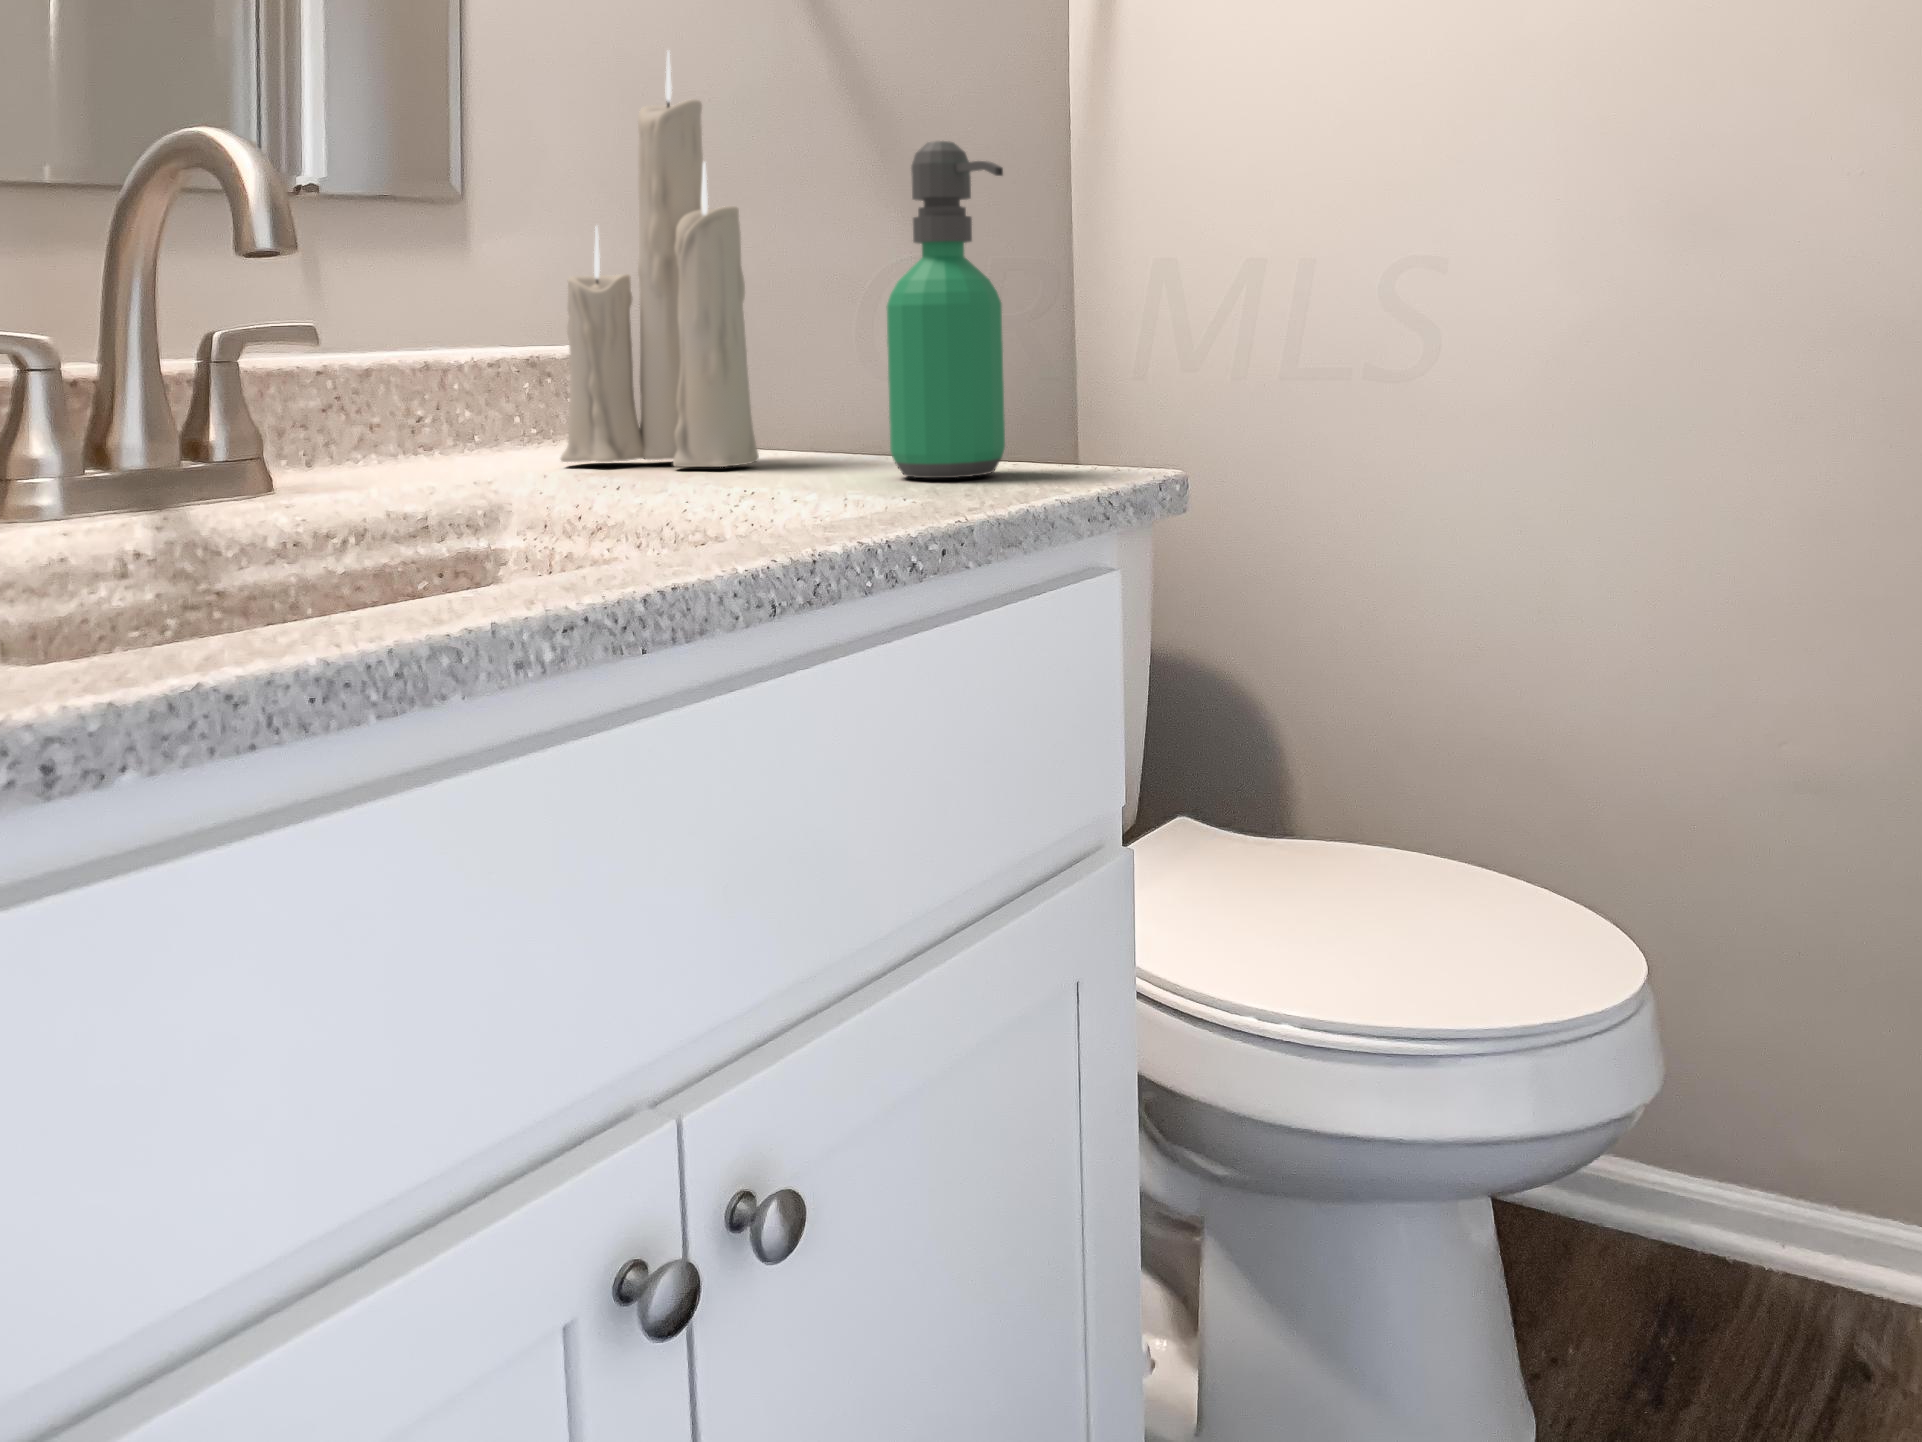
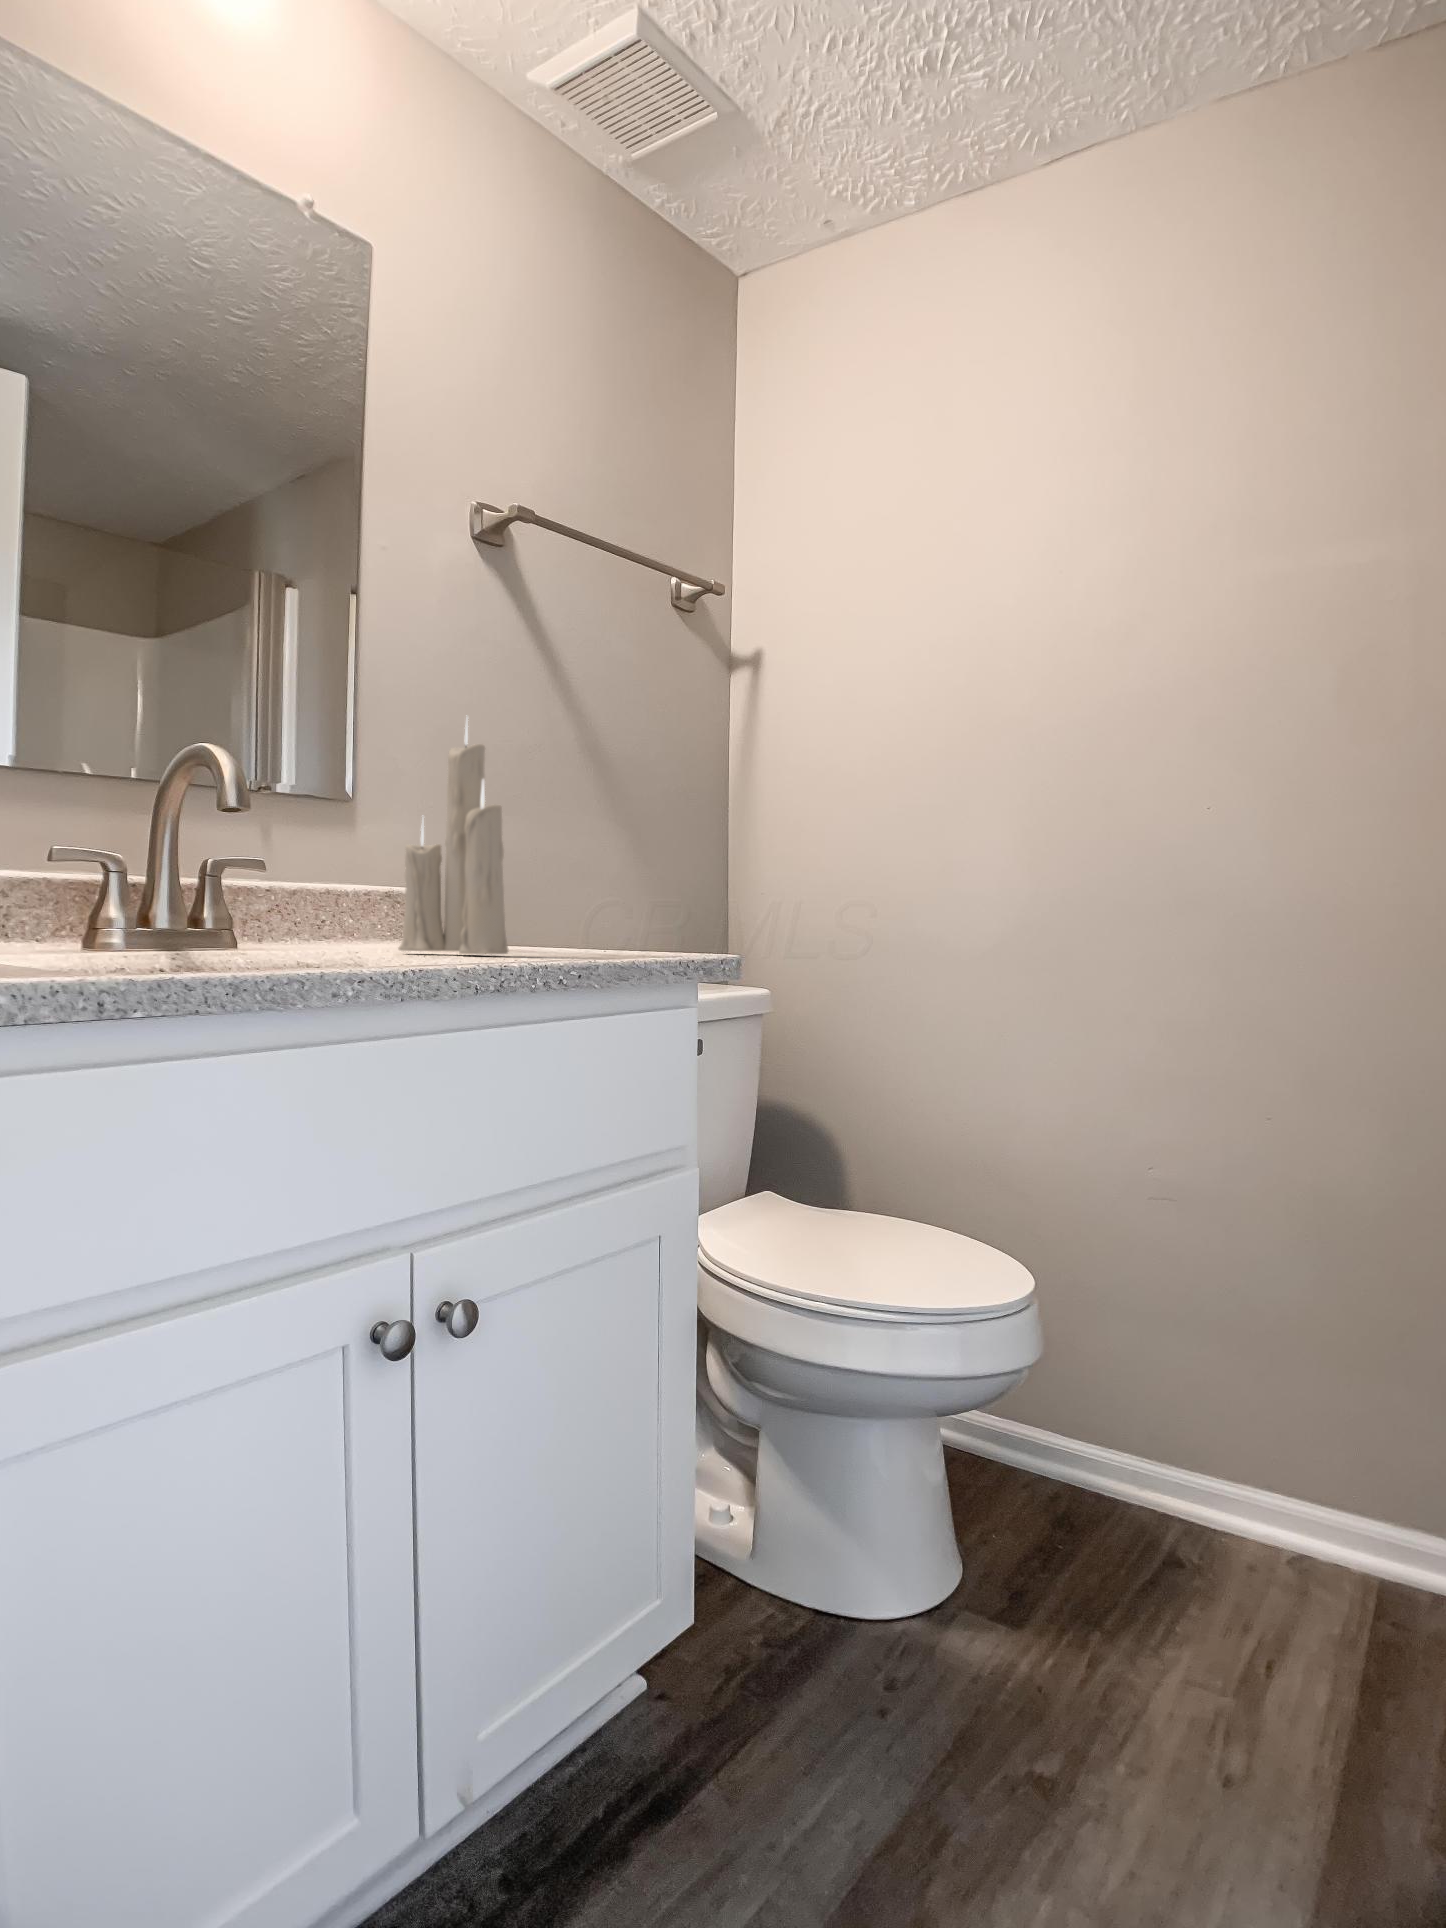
soap dispenser: present [887,141,1005,478] -> none [578,766,644,959]

